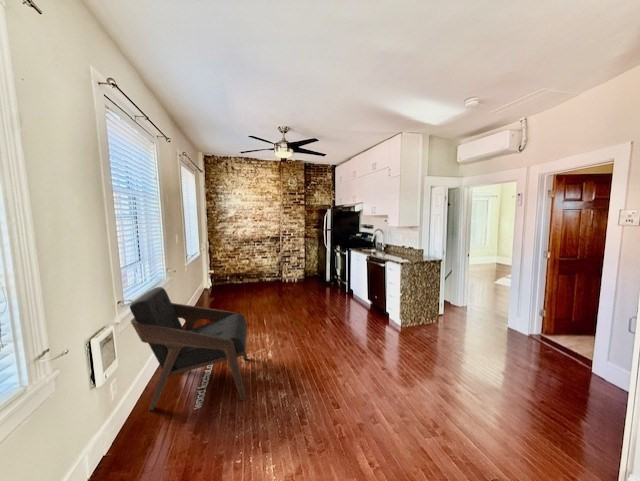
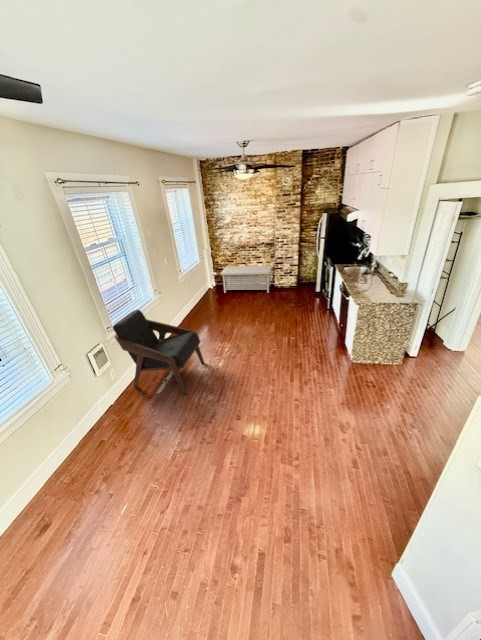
storage bench: none [225,260,280,290] -> present [221,266,271,293]

